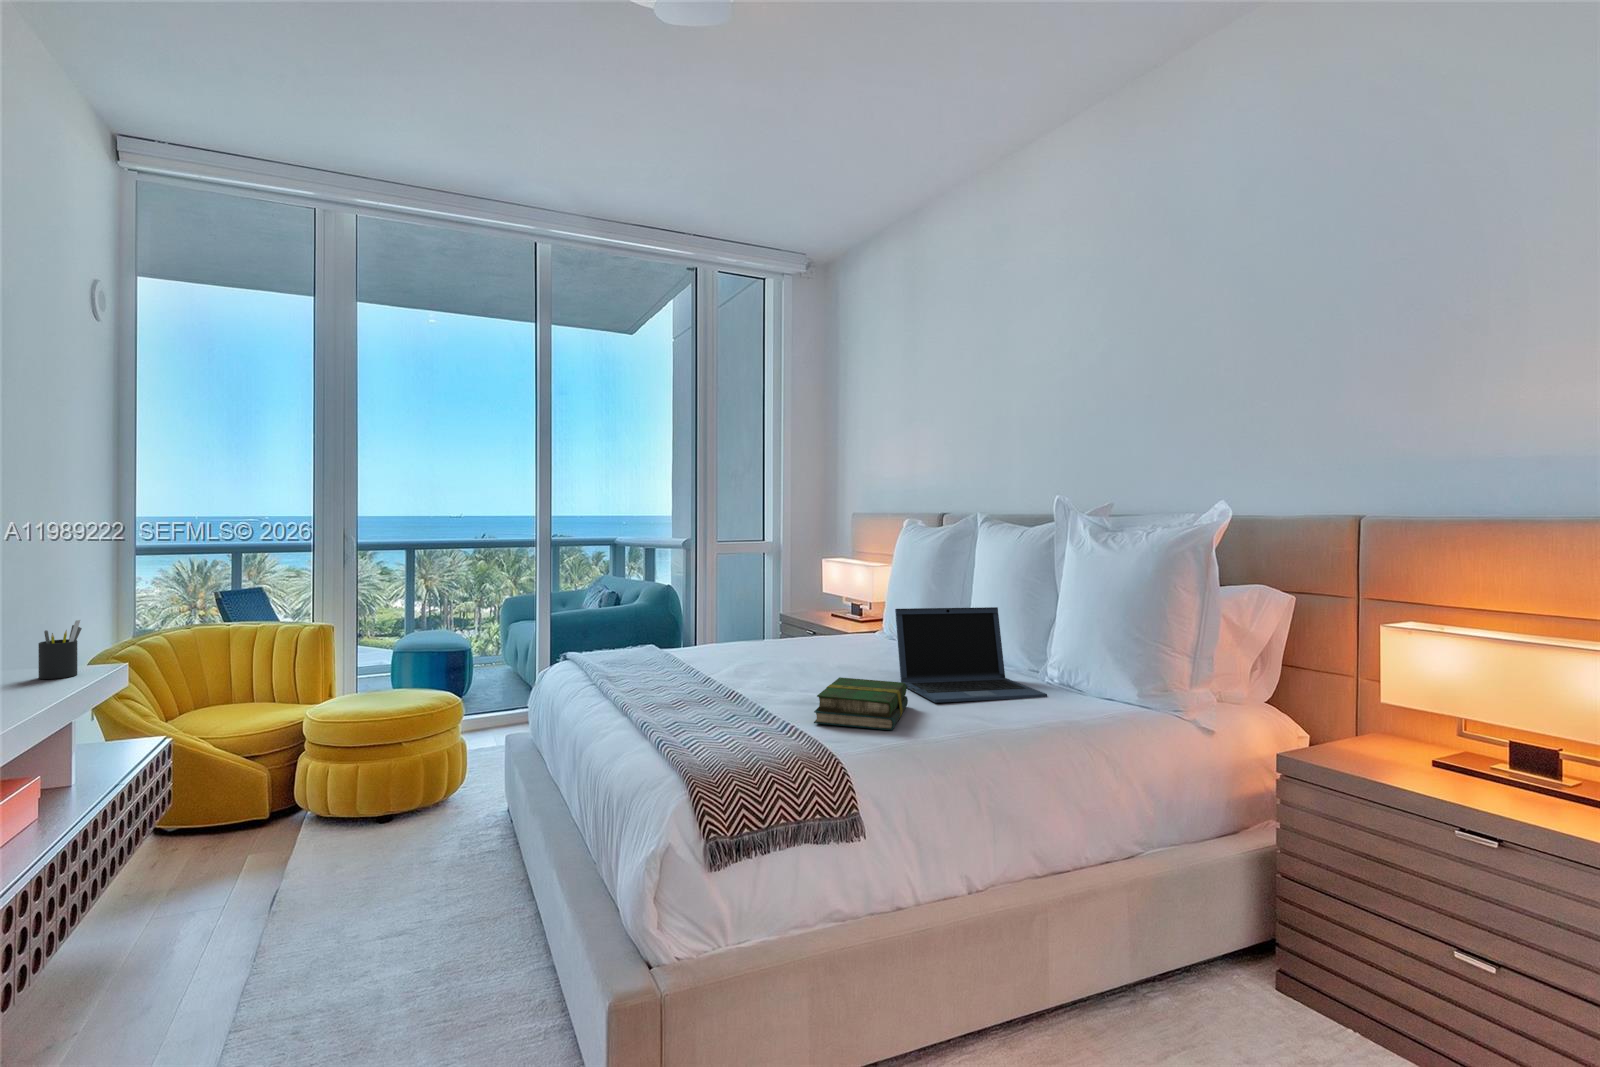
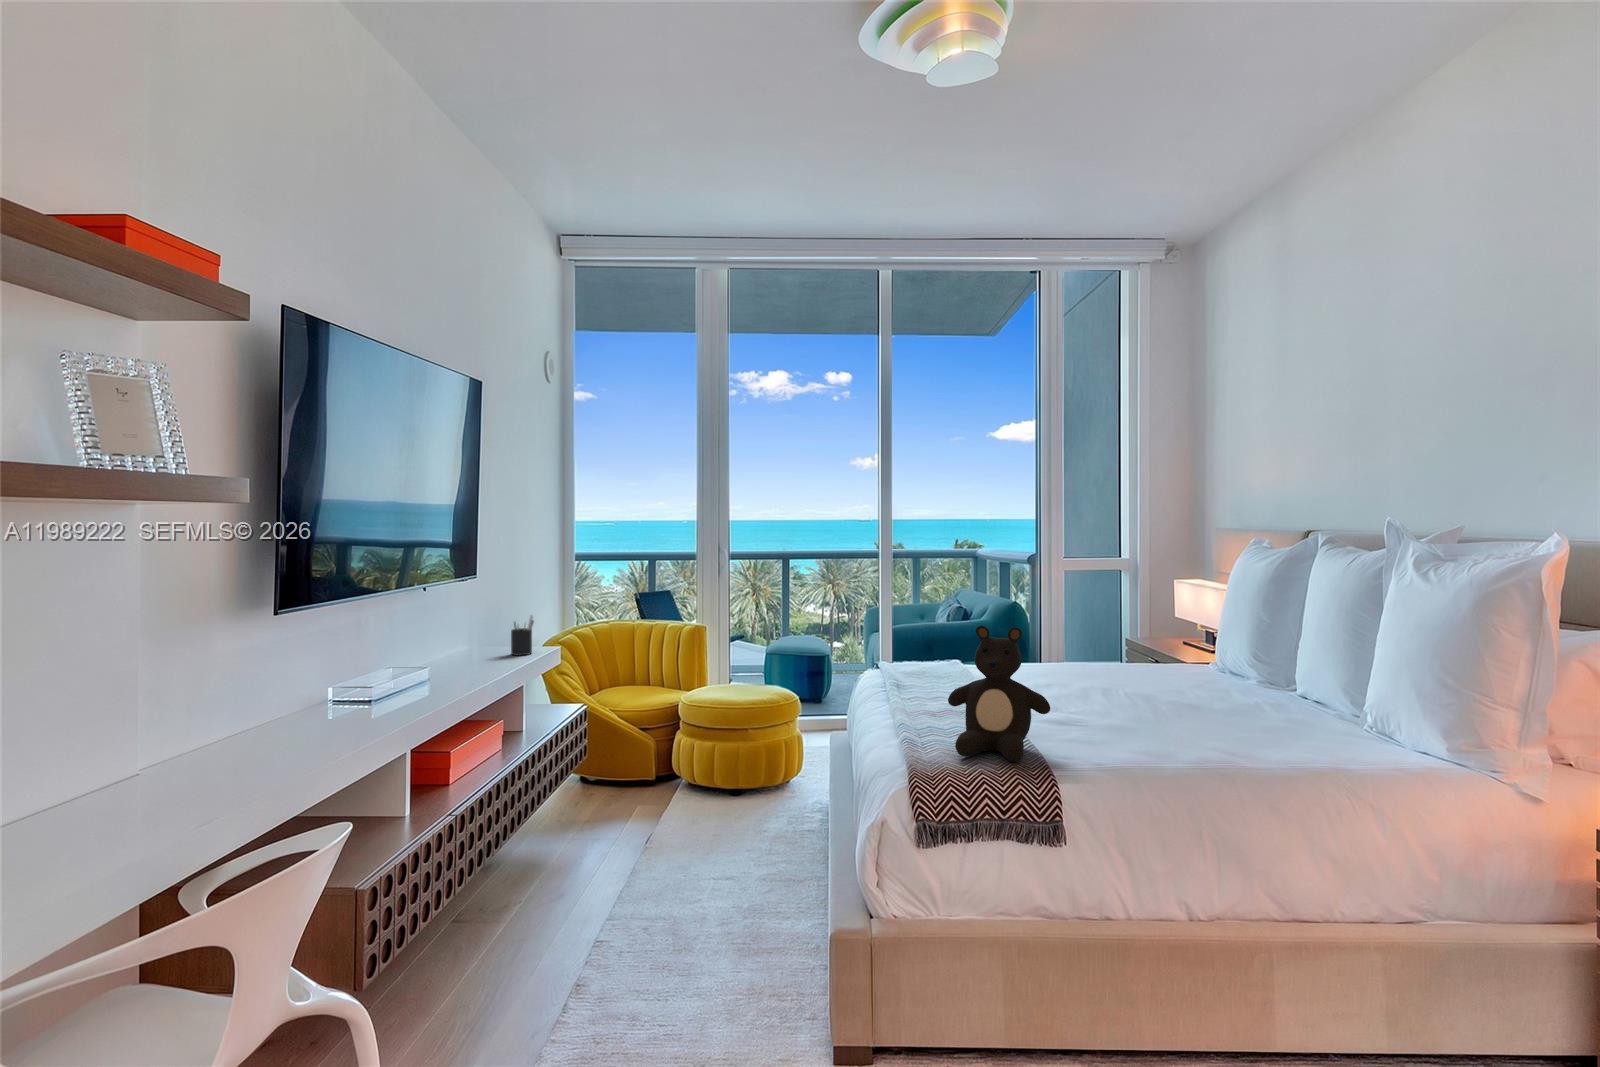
laptop: present [895,607,1047,703] -> none [1181,633,1357,741]
teddy bear: none [711,610,819,755] -> present [948,626,1050,762]
book: present [814,677,908,730] -> none [1056,699,1172,752]

